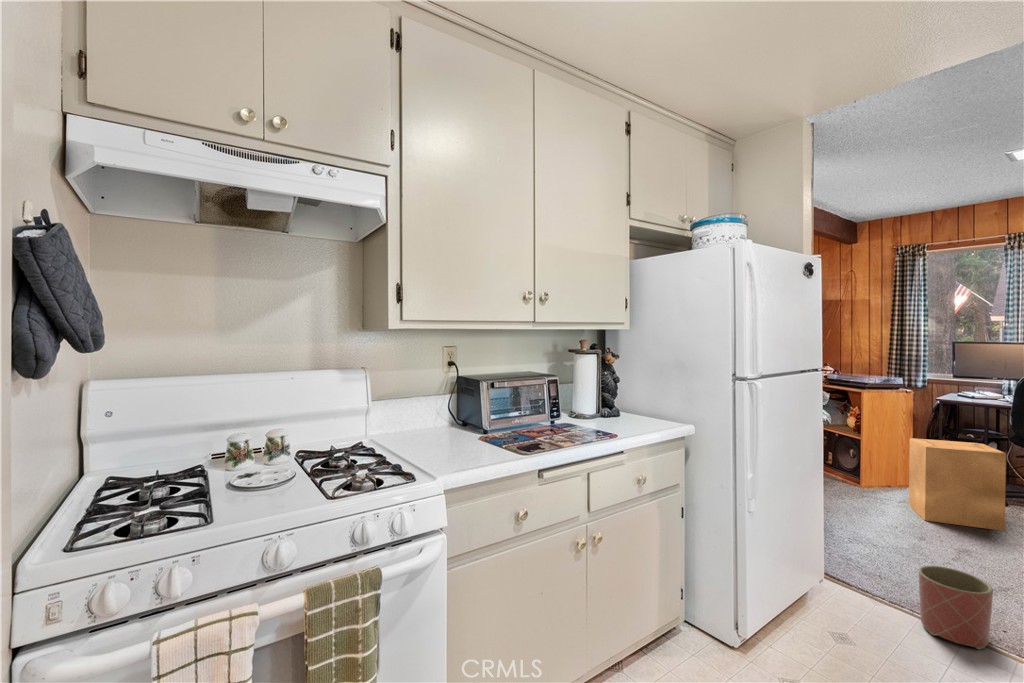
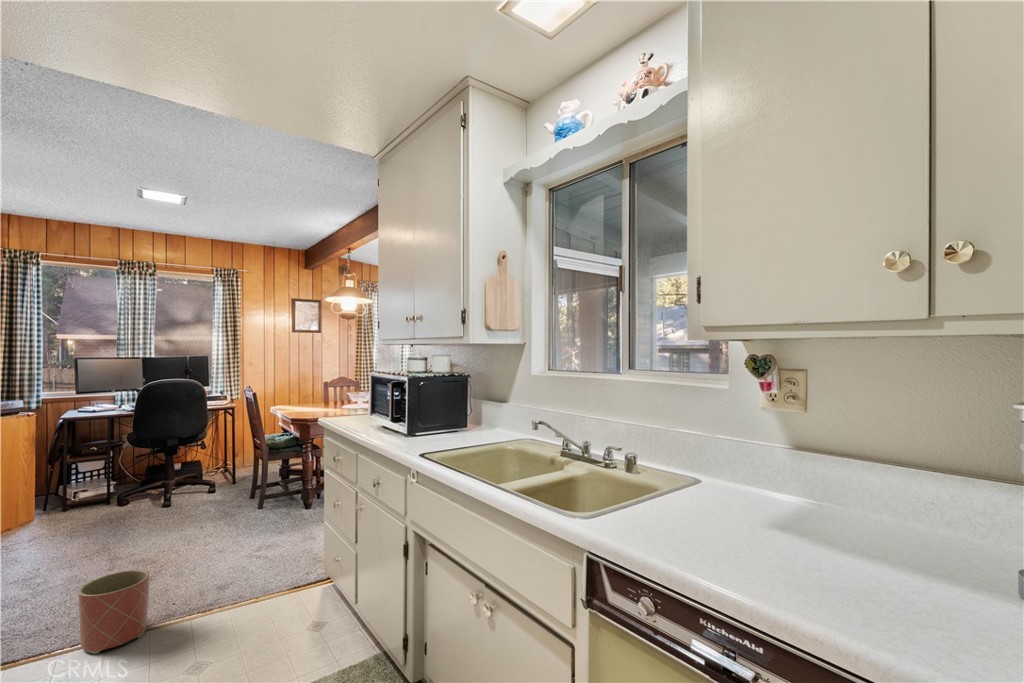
cardboard box: present [909,438,1006,531] -> none [32,452,131,549]

